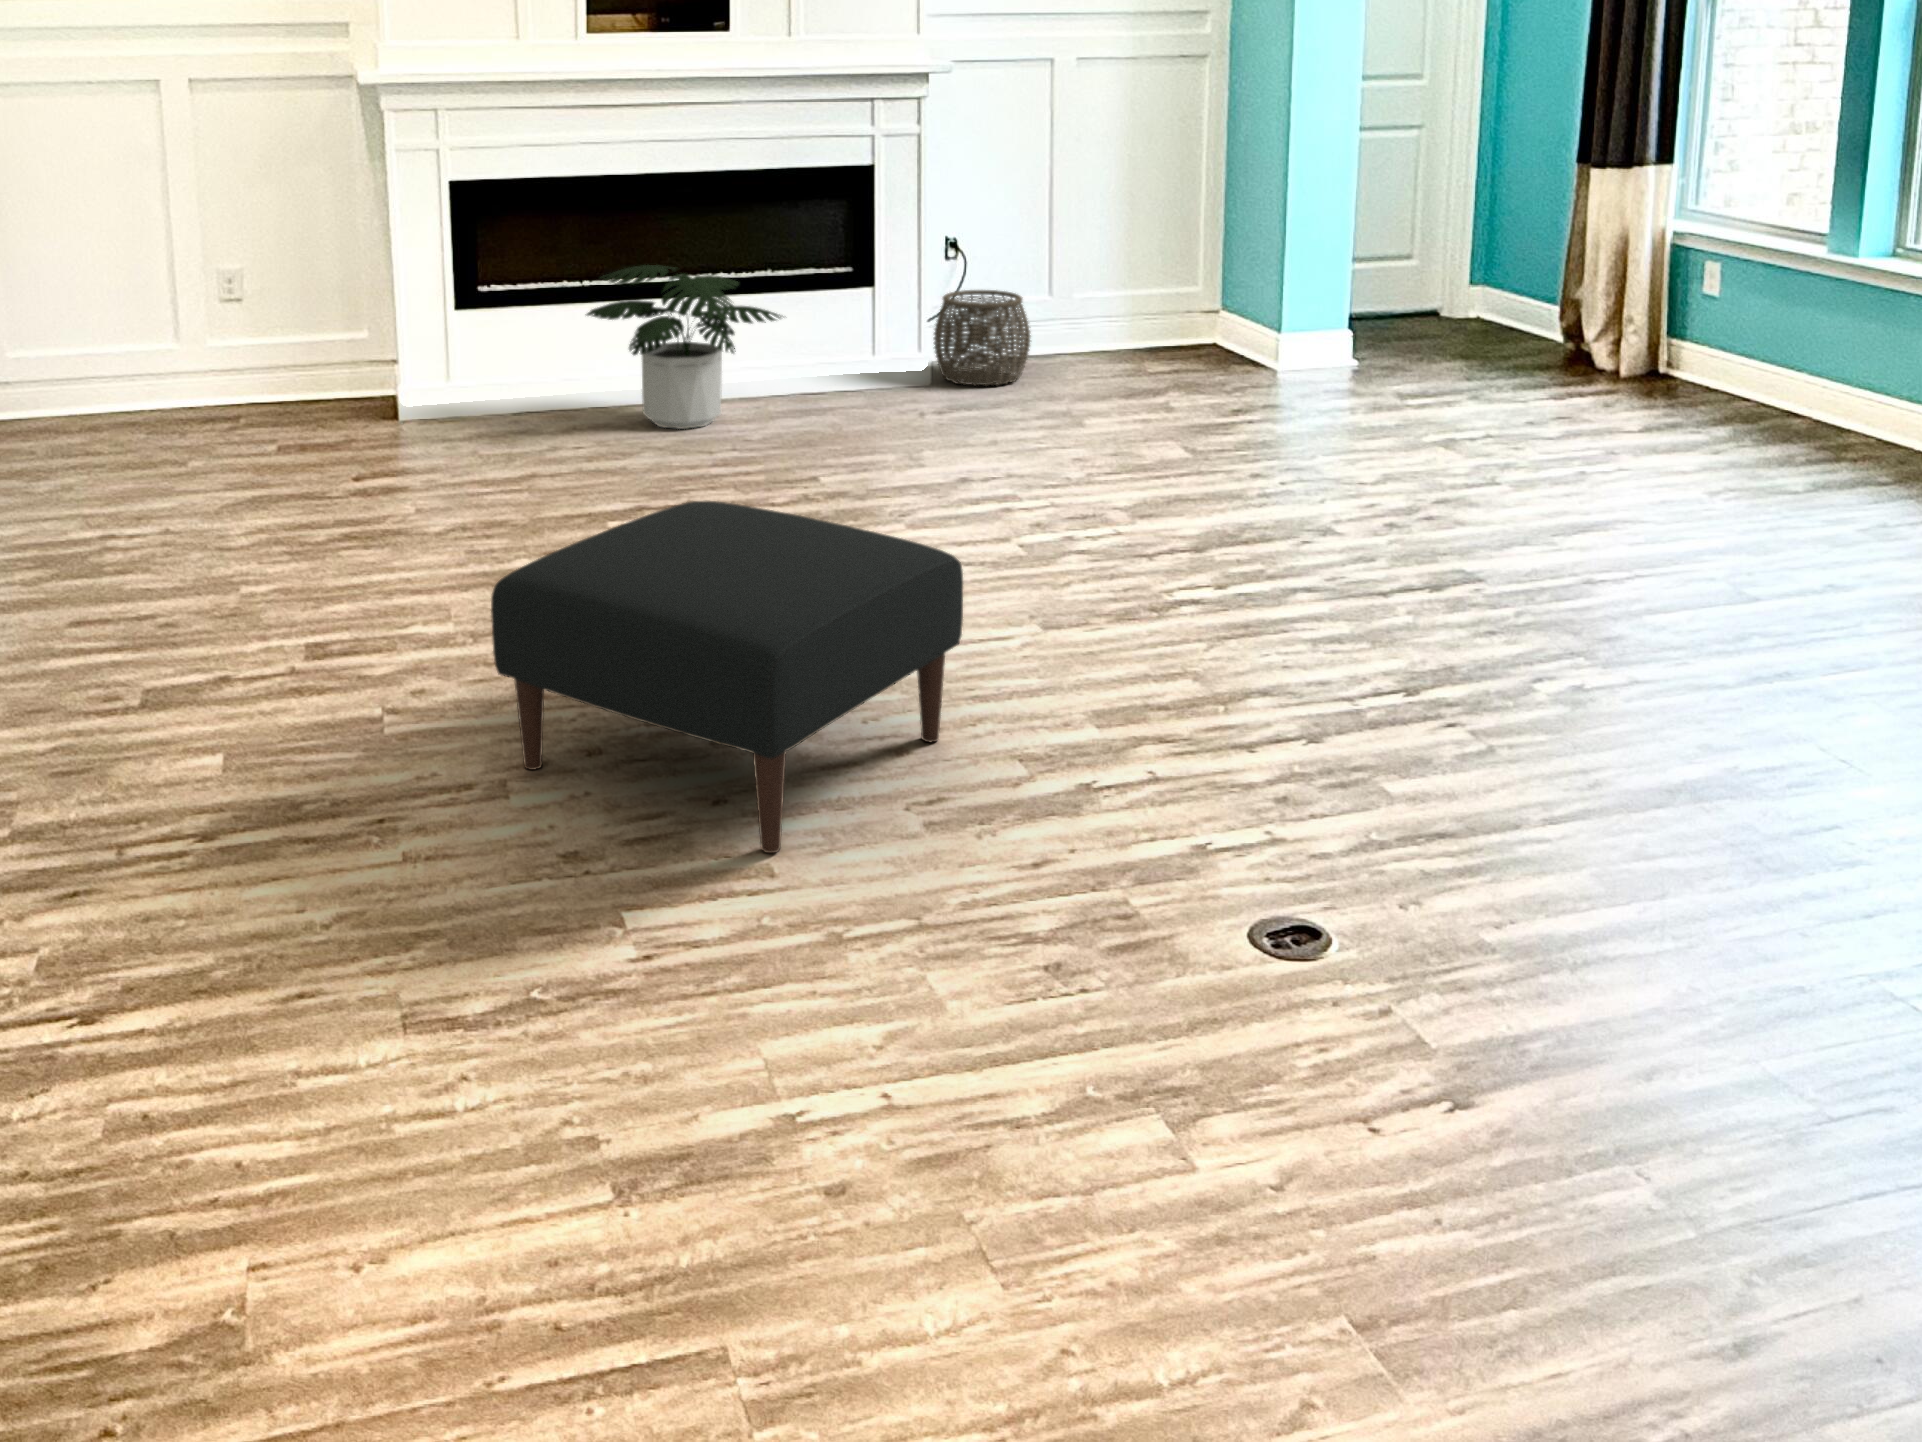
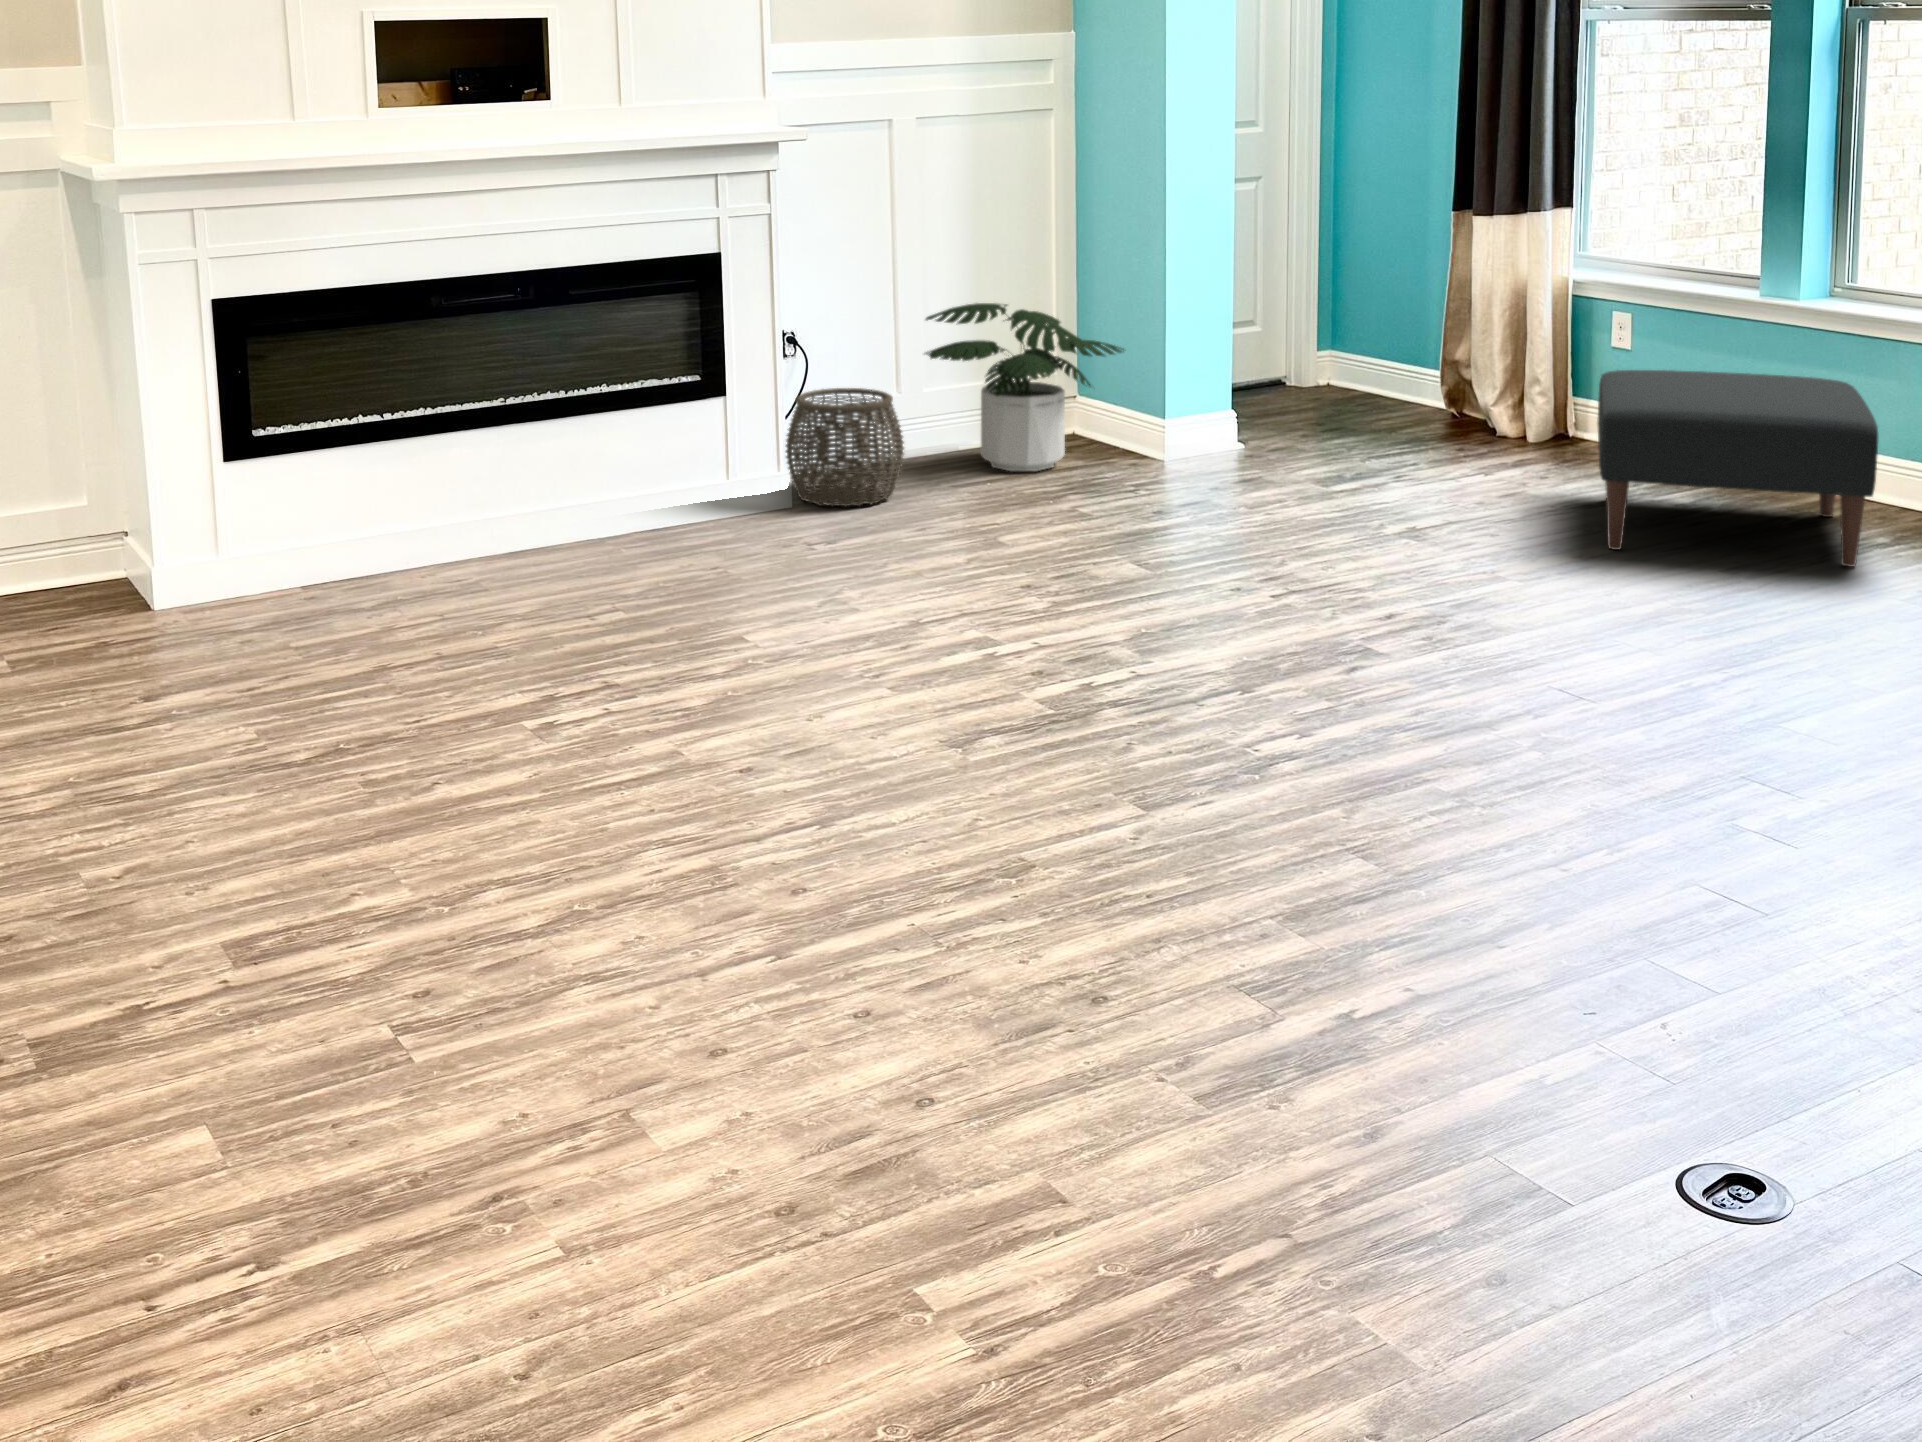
potted plant: present [587,265,782,429] -> present [925,303,1124,471]
ottoman: present [491,501,963,853] -> present [1598,370,1879,567]

